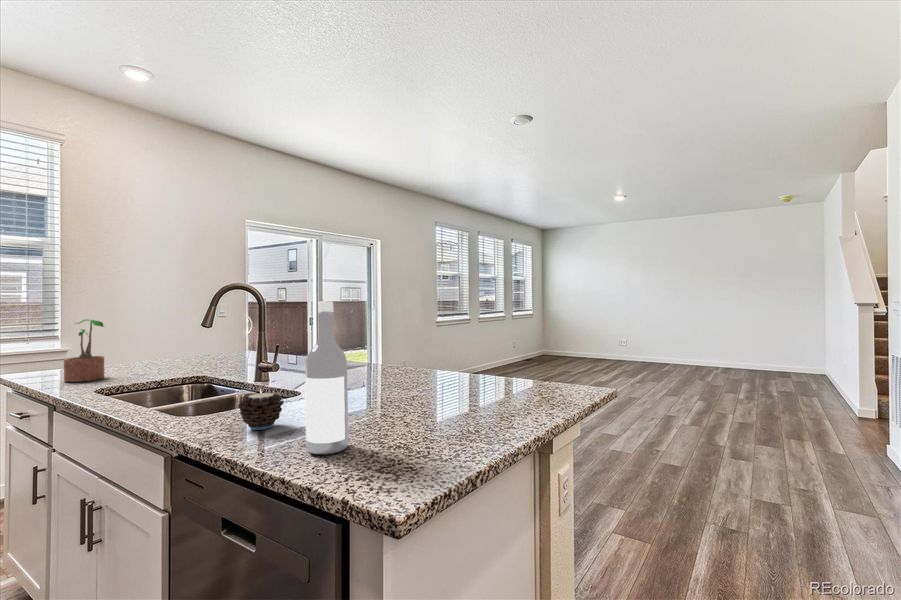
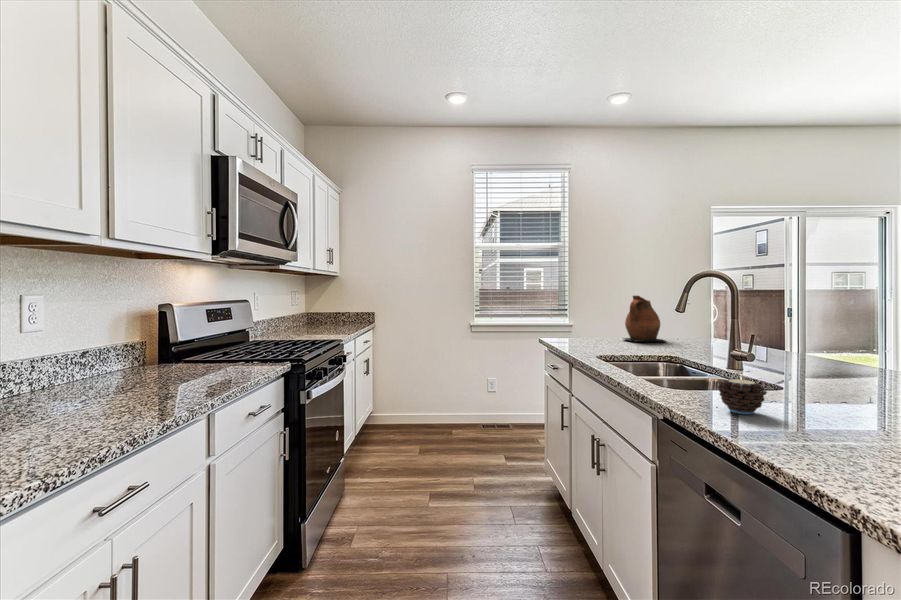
wine bottle: present [305,301,348,455] -> none [797,292,857,459]
ceramic pitcher: none [138,309,198,365] -> present [623,296,666,342]
potted plant: present [64,319,104,382] -> none [576,302,600,348]

